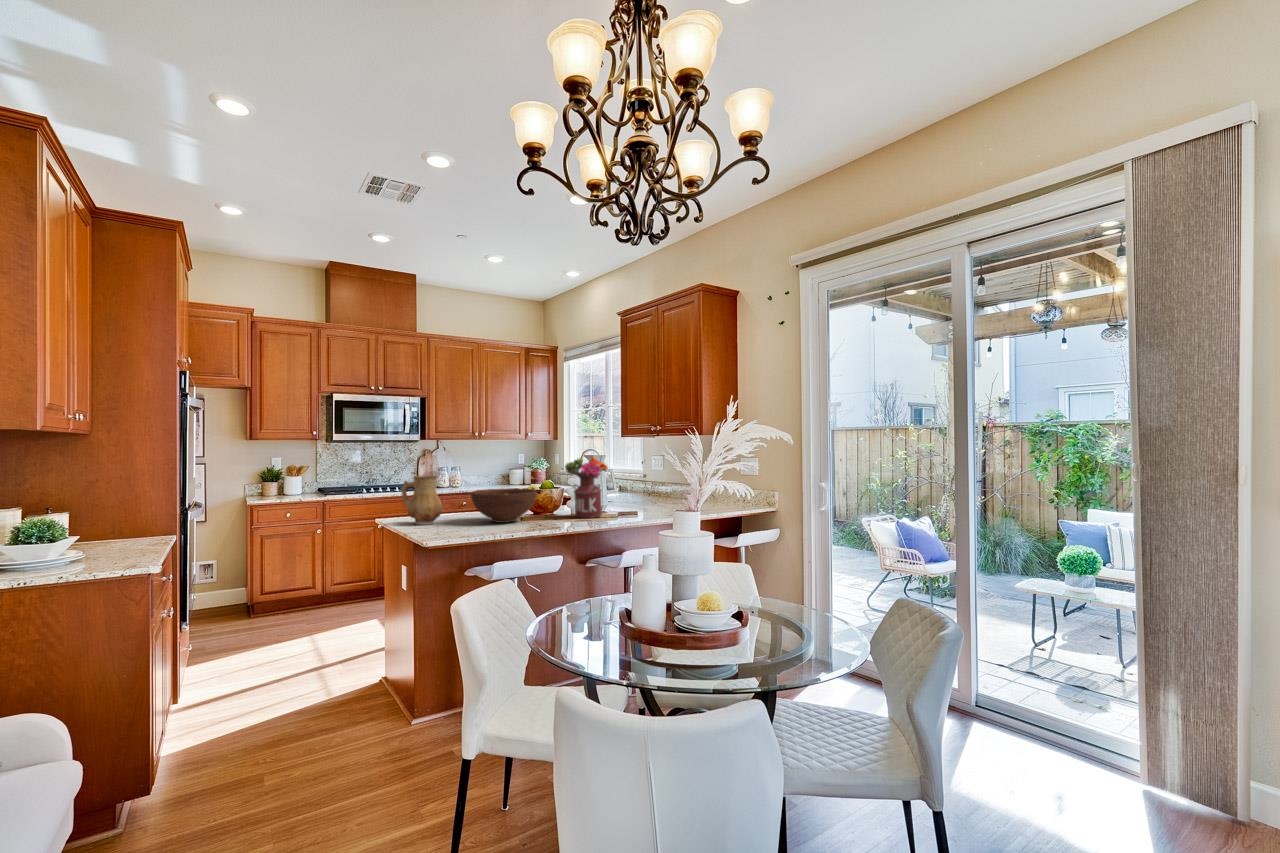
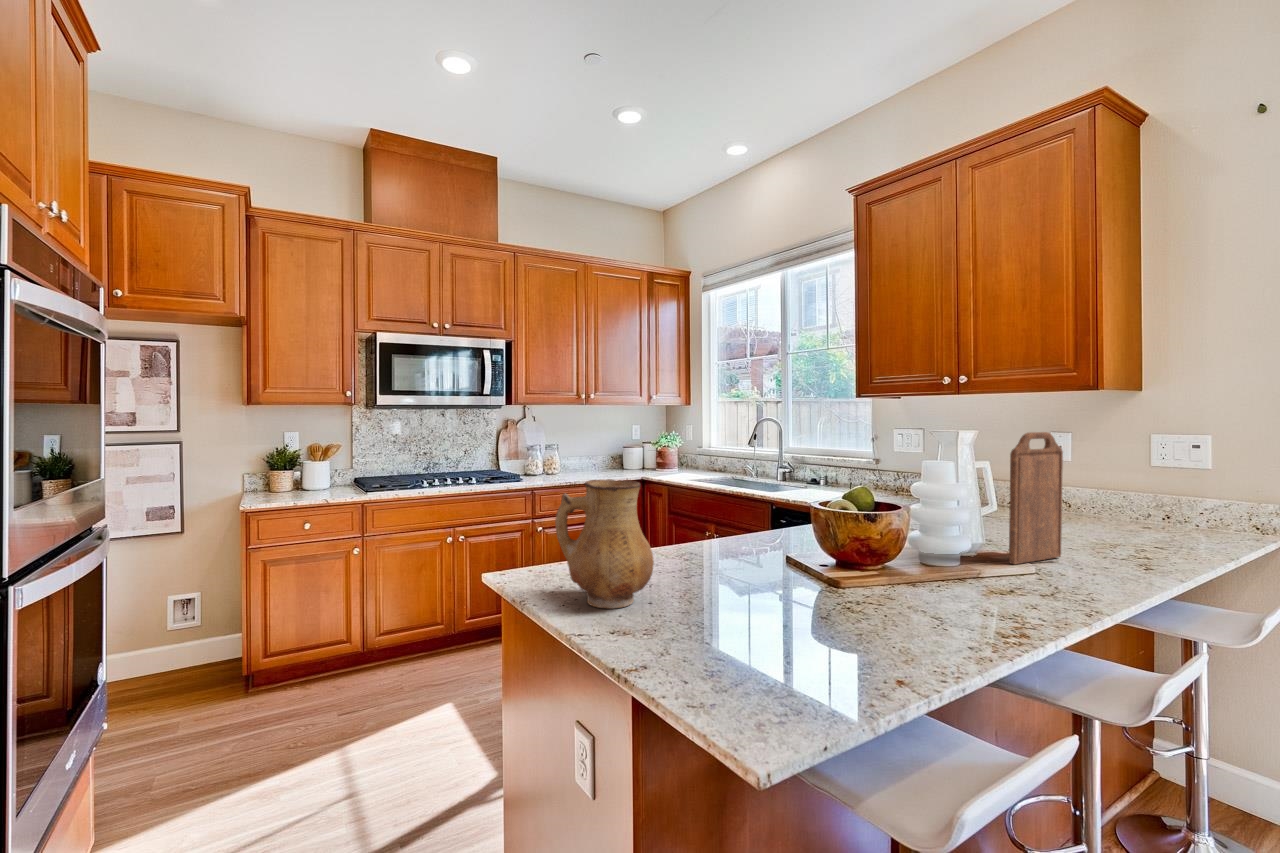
flower arrangement: present [565,456,608,518] -> none [899,433,1006,579]
cutting board: none [621,456,652,515] -> present [1009,432,1063,564]
fruit bowl: present [471,488,537,523] -> none [717,507,883,600]

